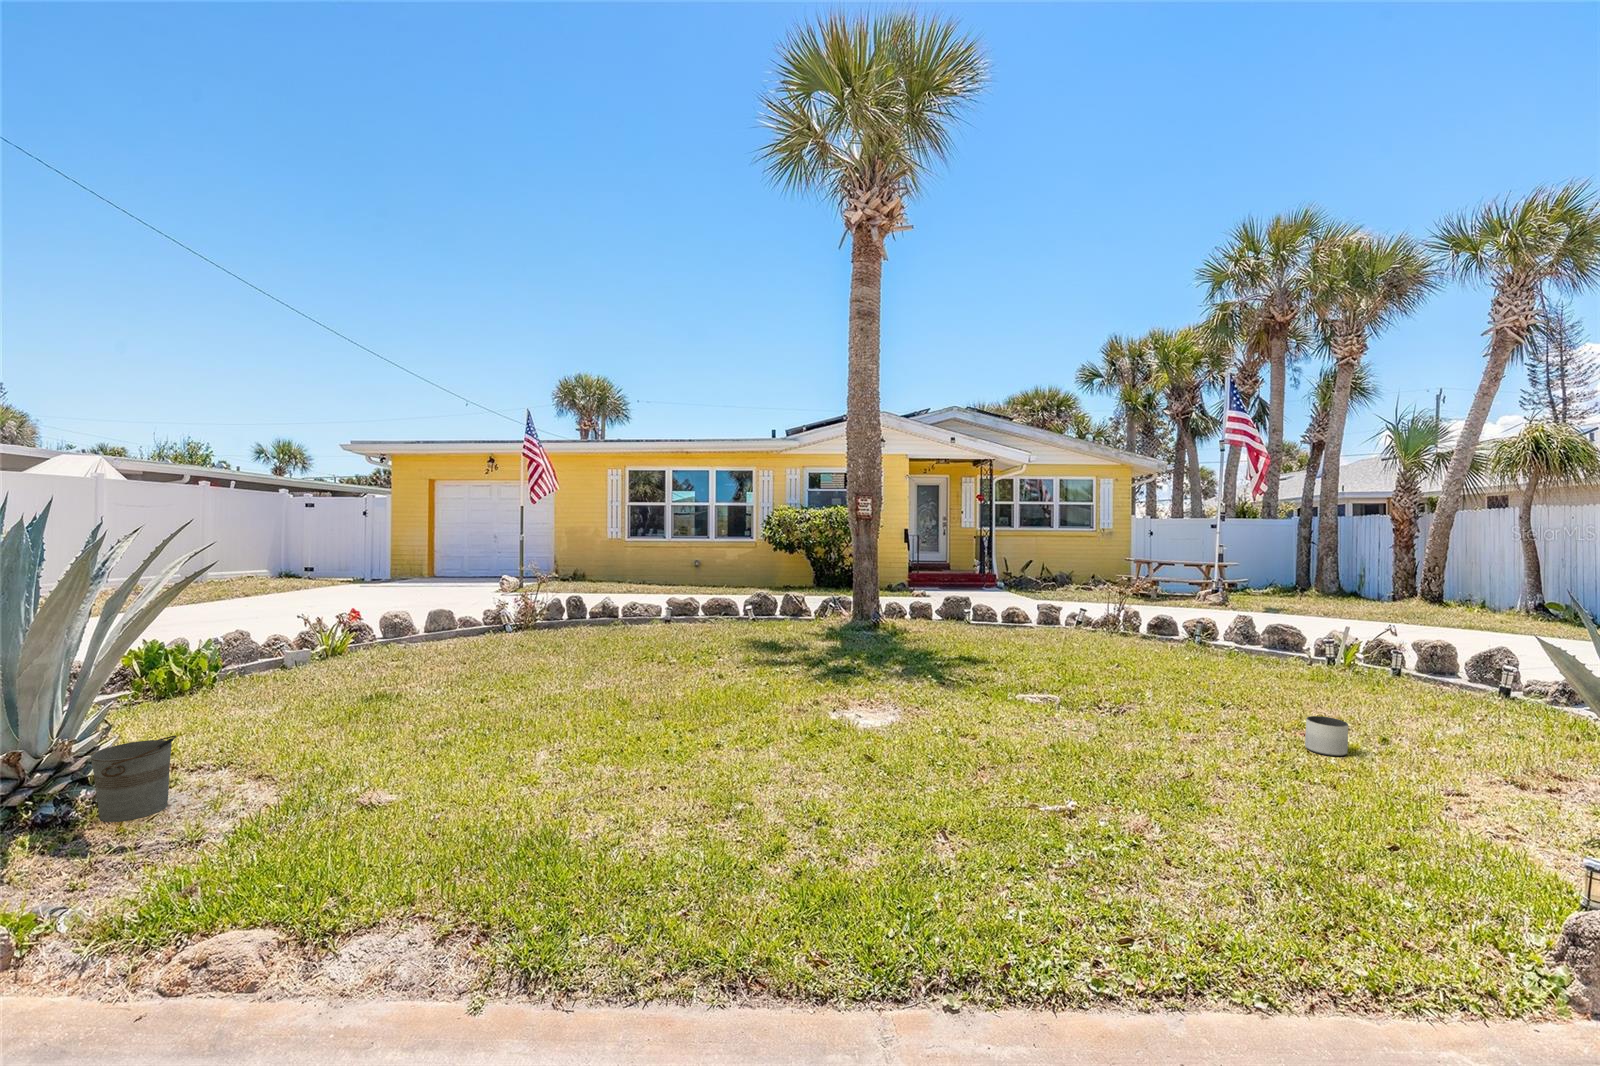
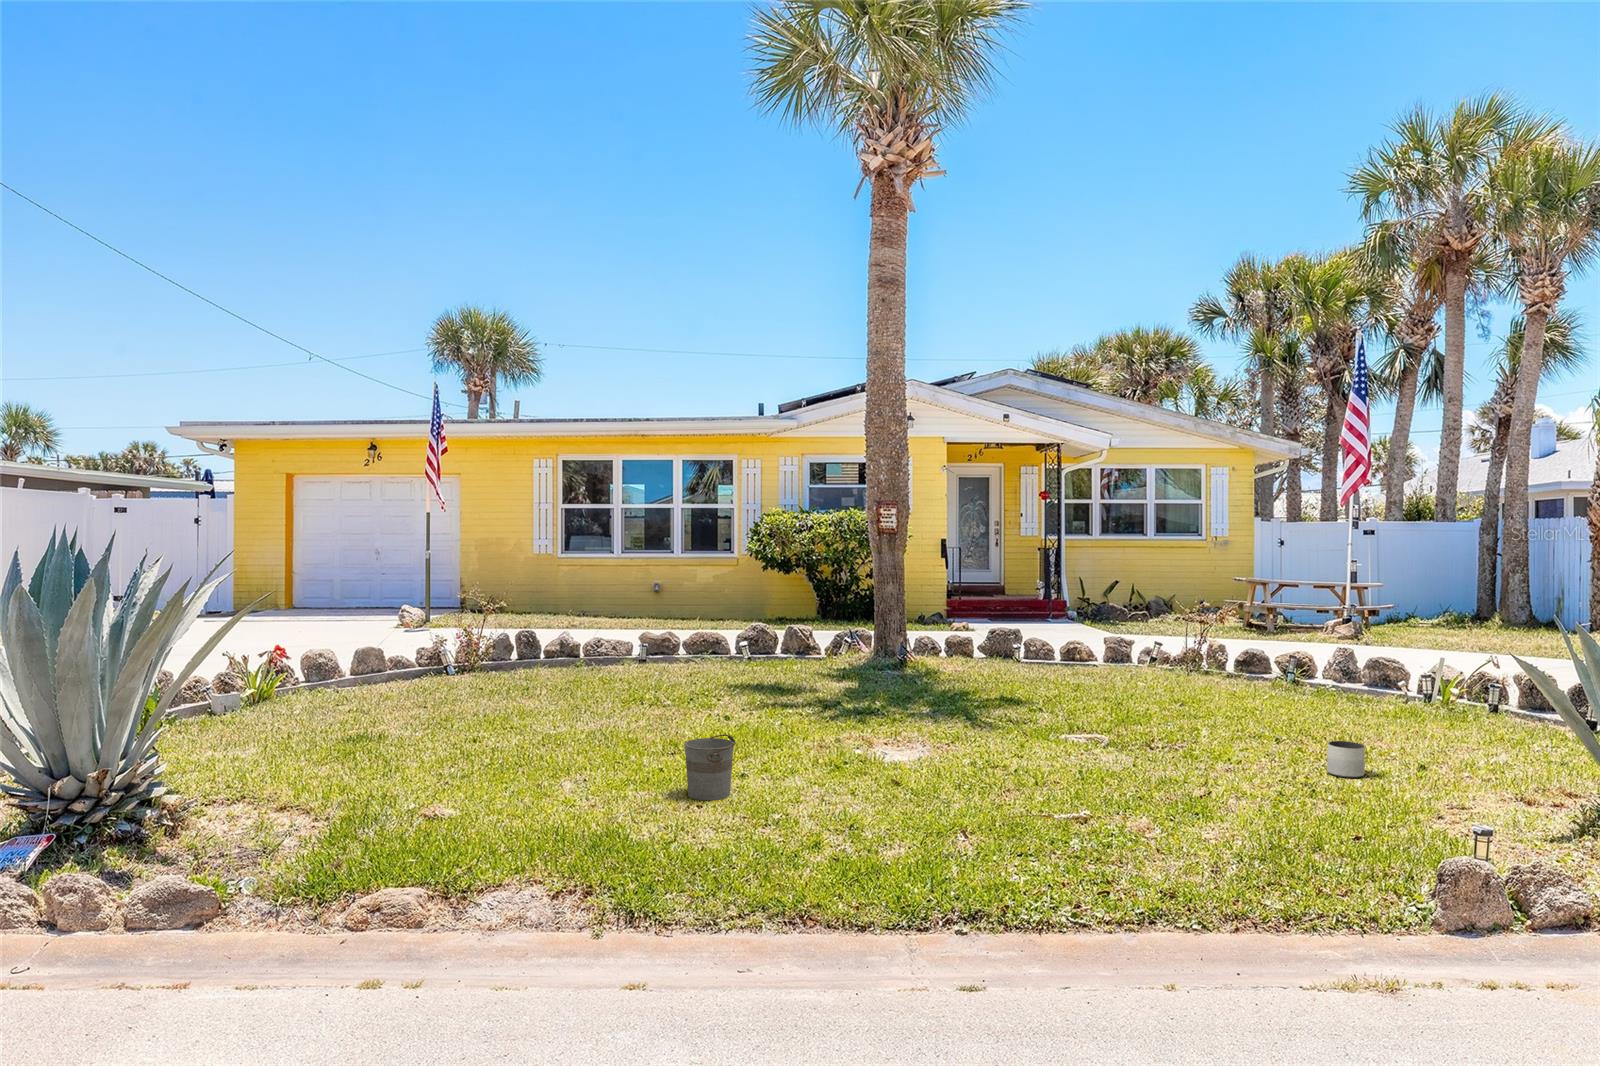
bucket: present [91,736,177,822] -> present [684,735,736,800]

